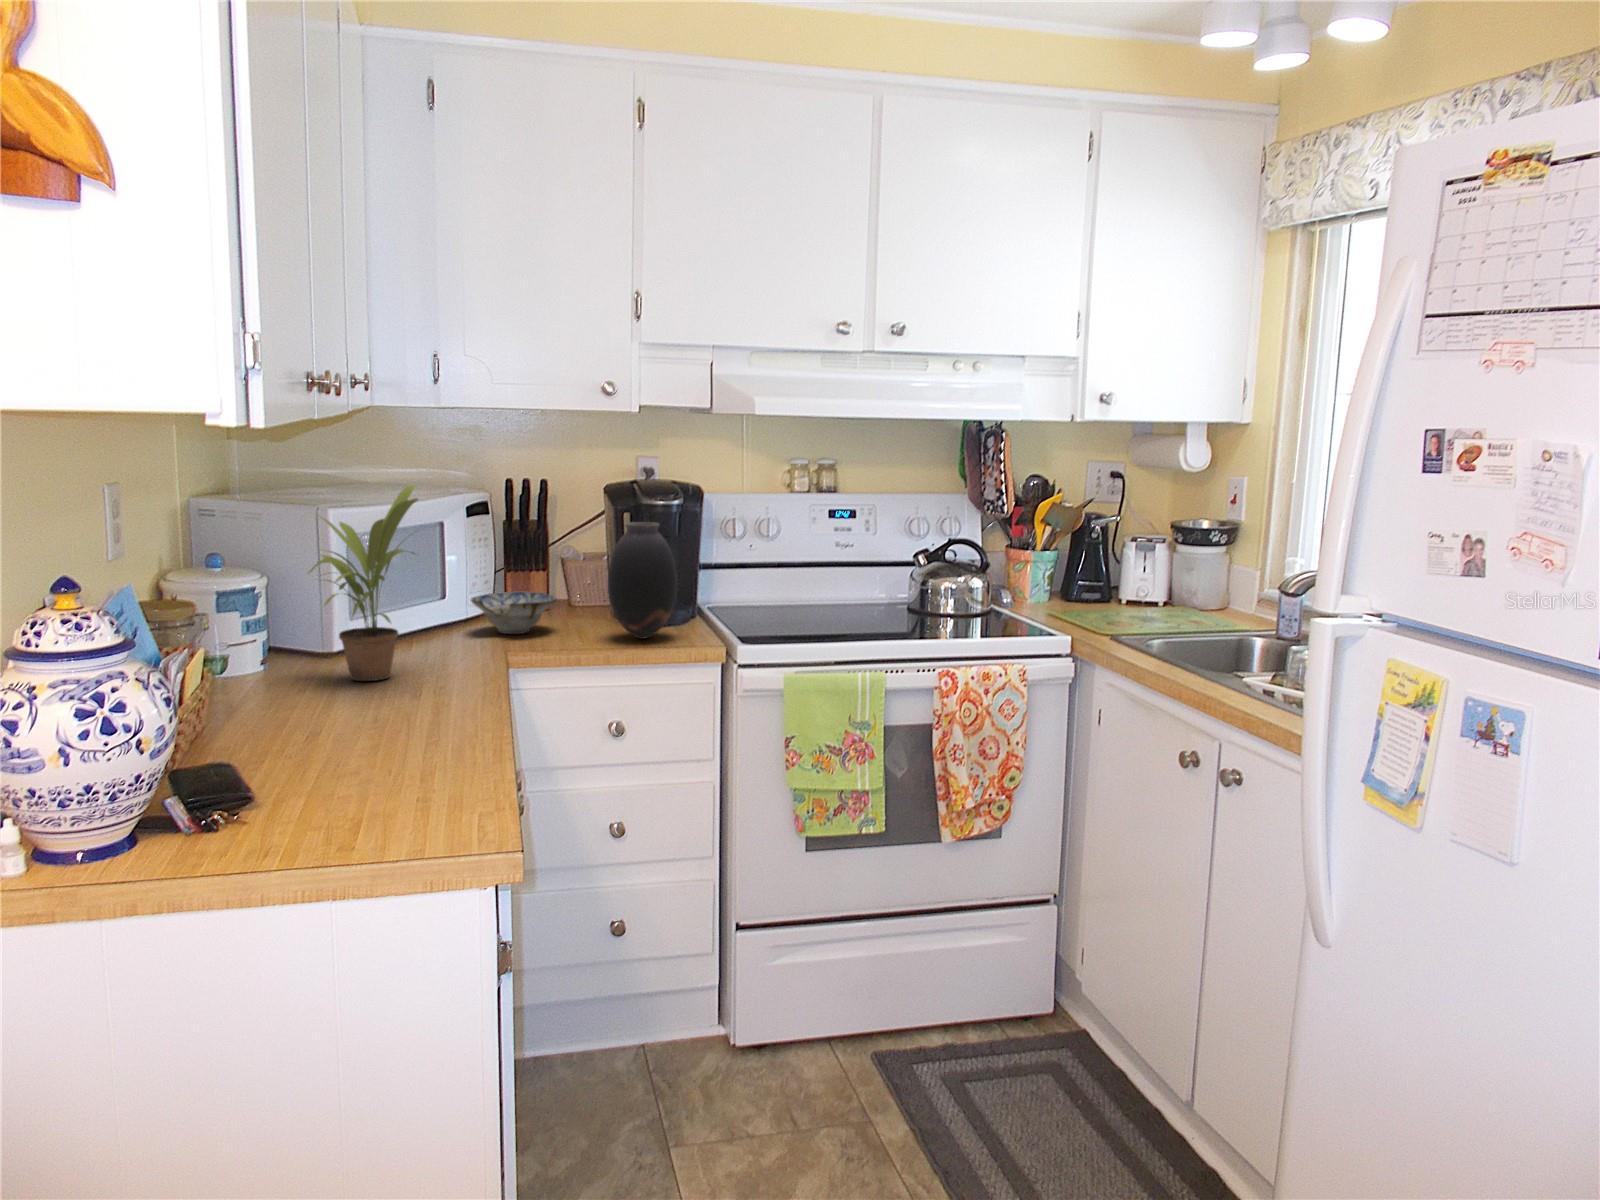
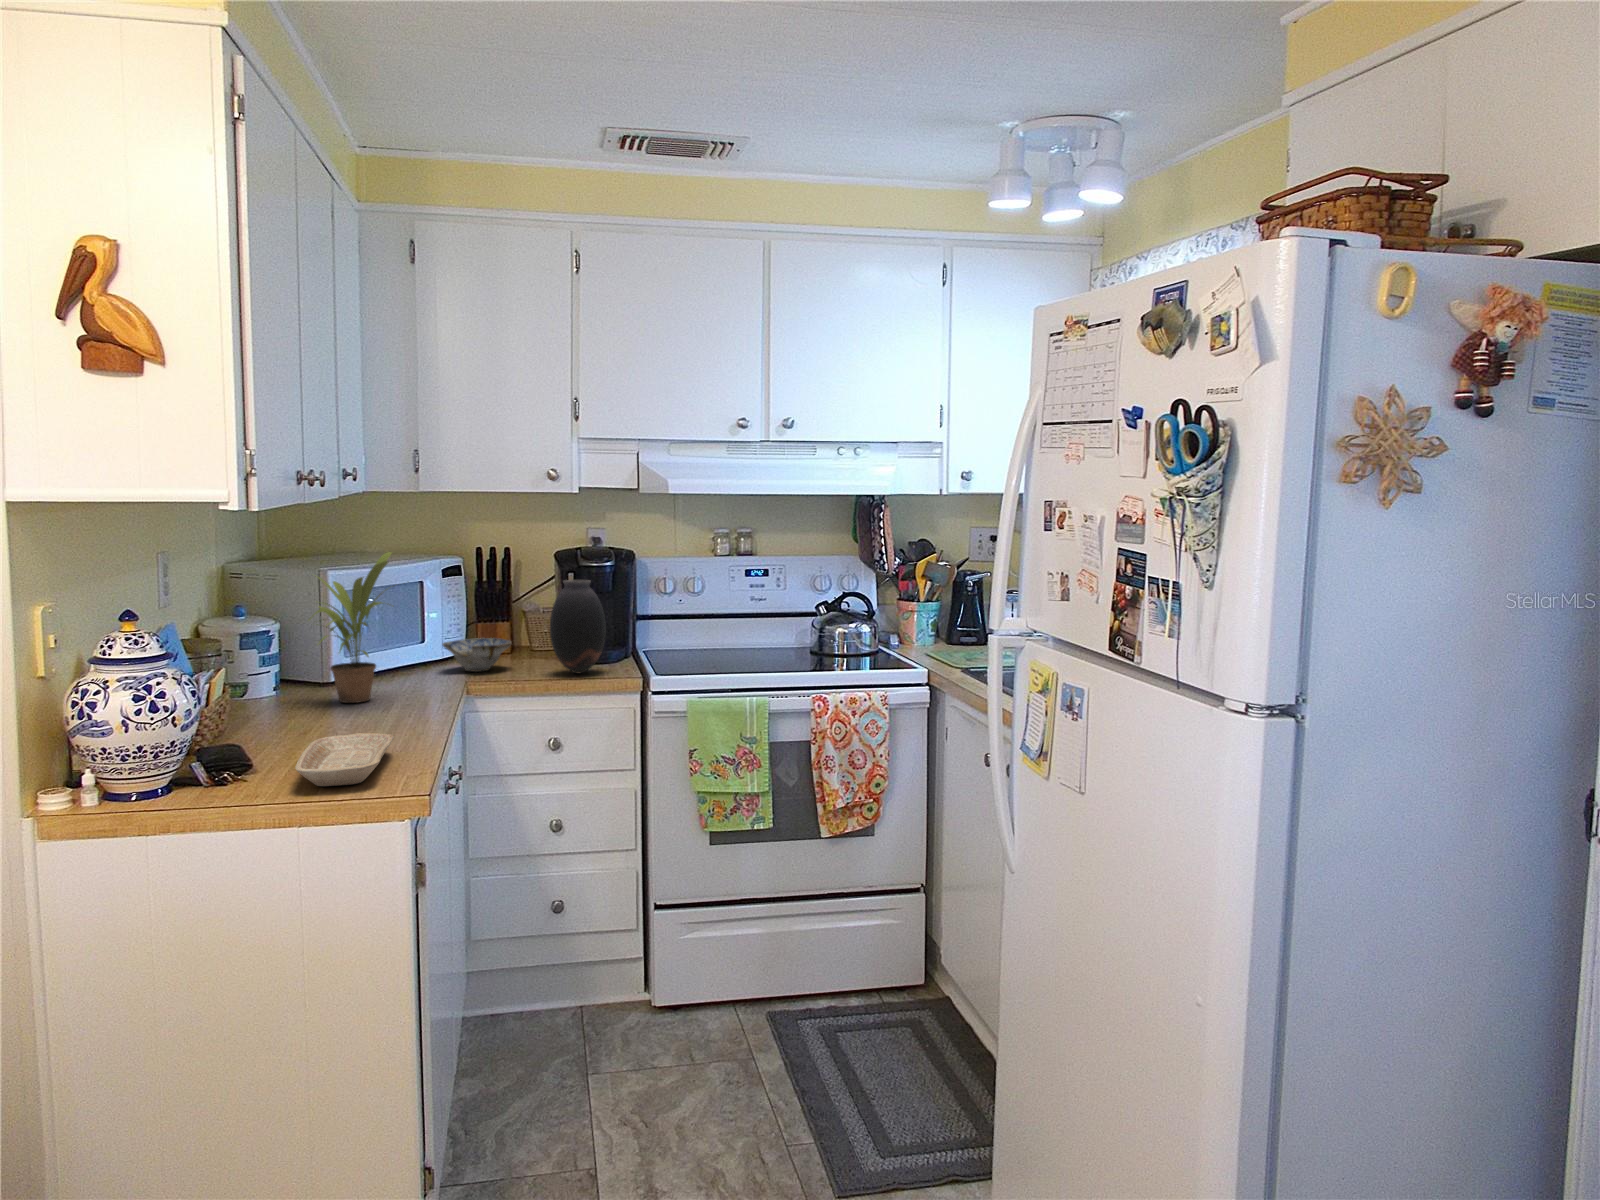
tray: none [321,740,449,833] -> present [295,733,394,786]

